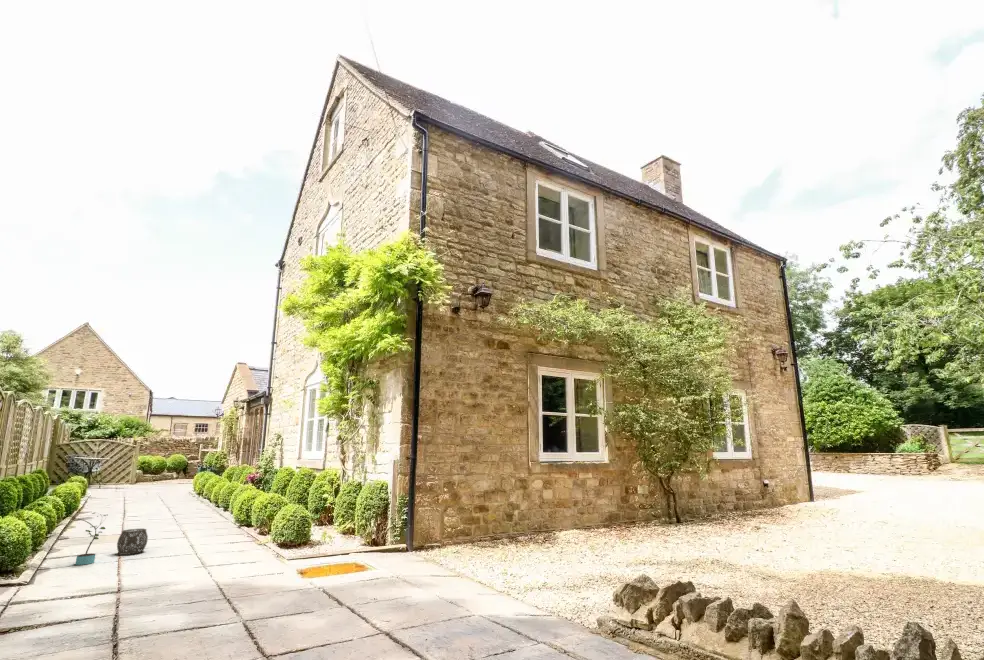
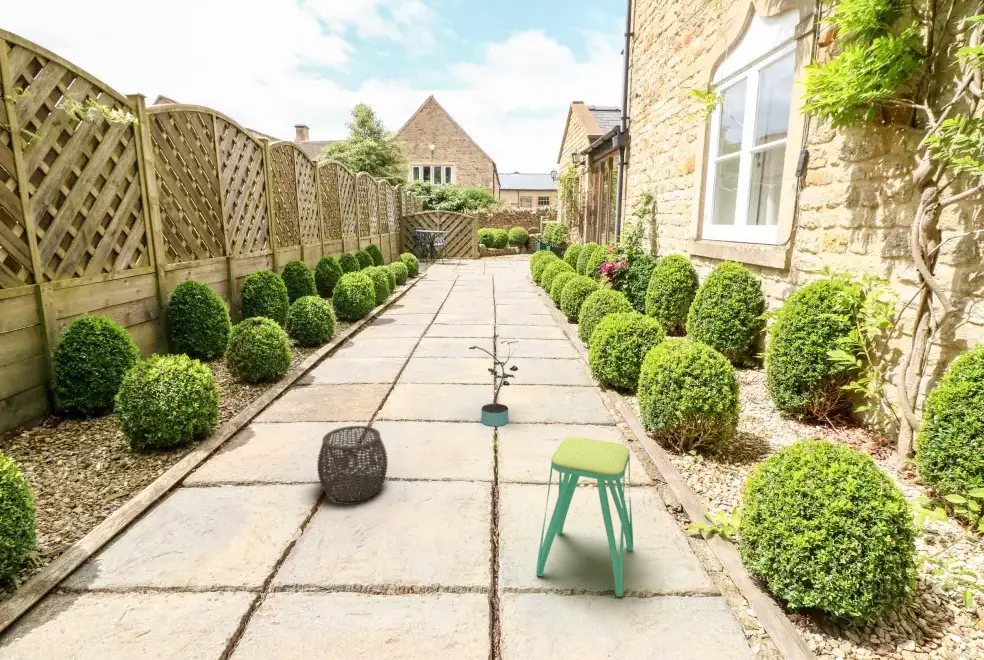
potted plant: present [75,513,106,565] -> present [469,335,518,426]
stool: none [210,513,242,553] -> present [536,437,633,597]

